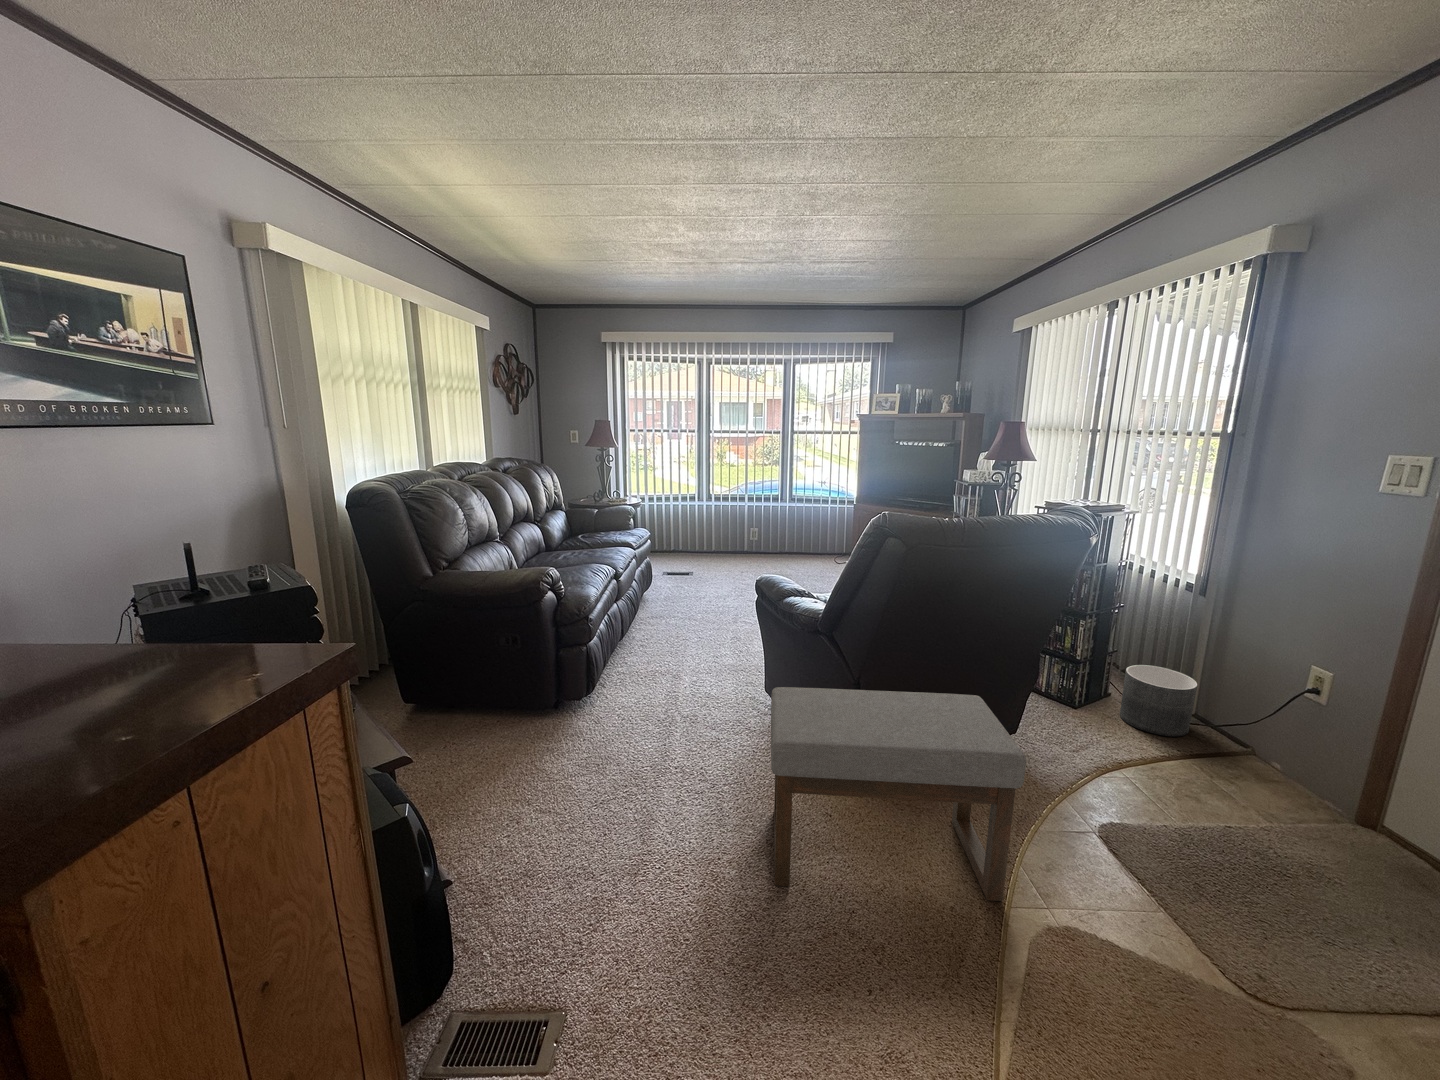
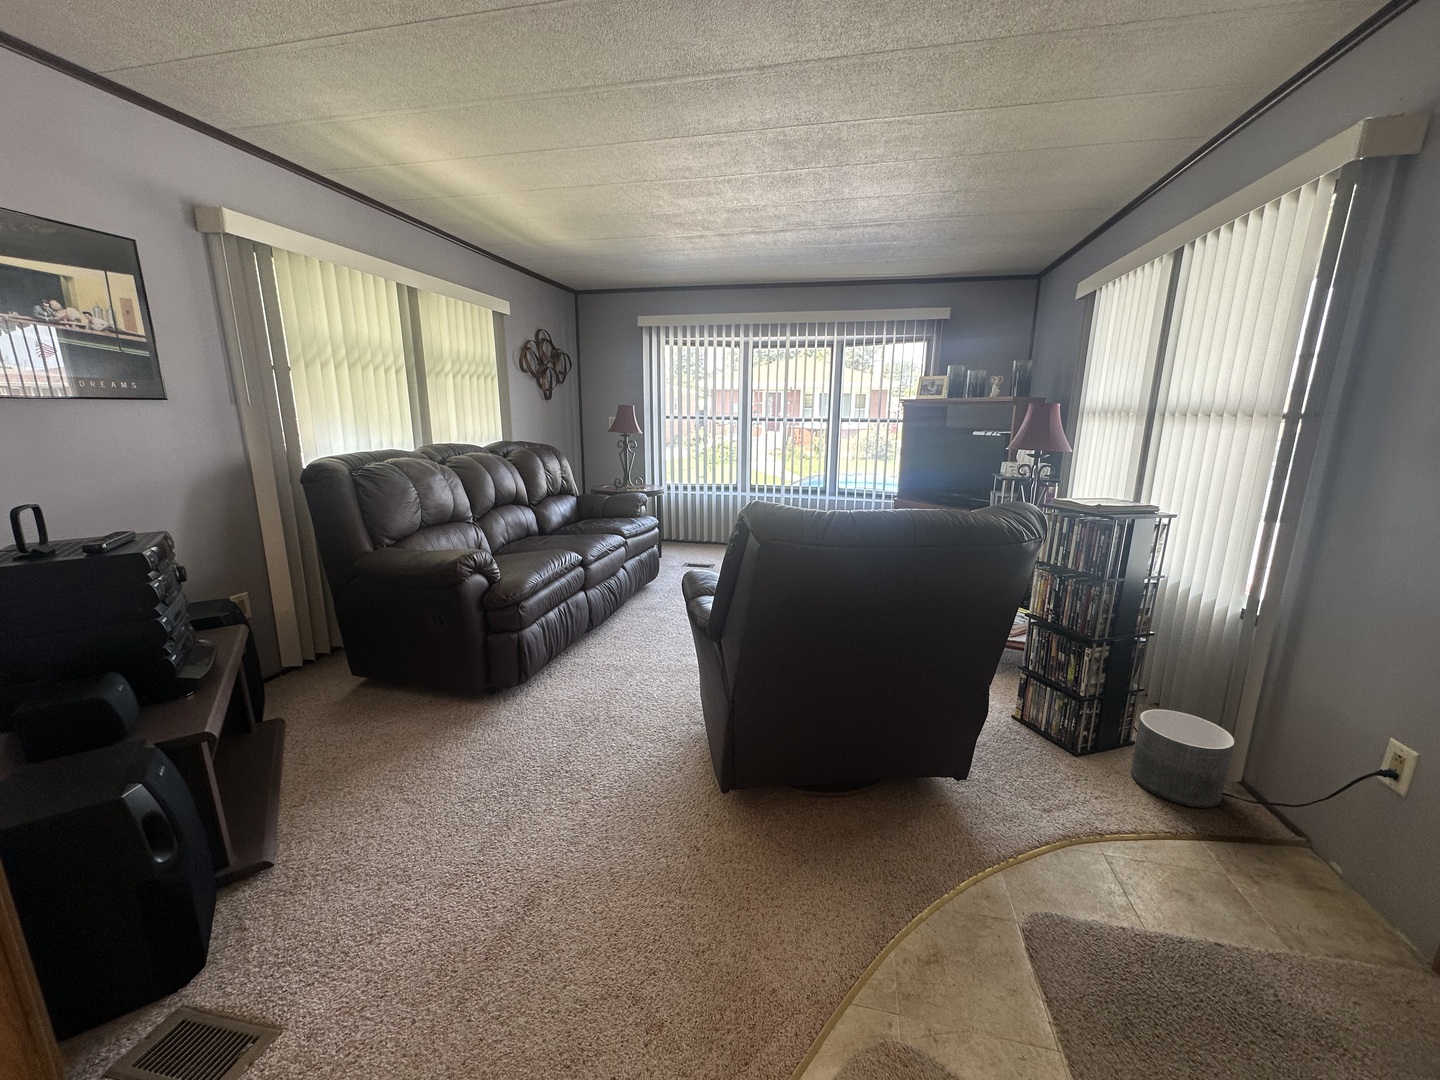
ottoman: present [771,687,1026,901] -> none [572,696,869,995]

